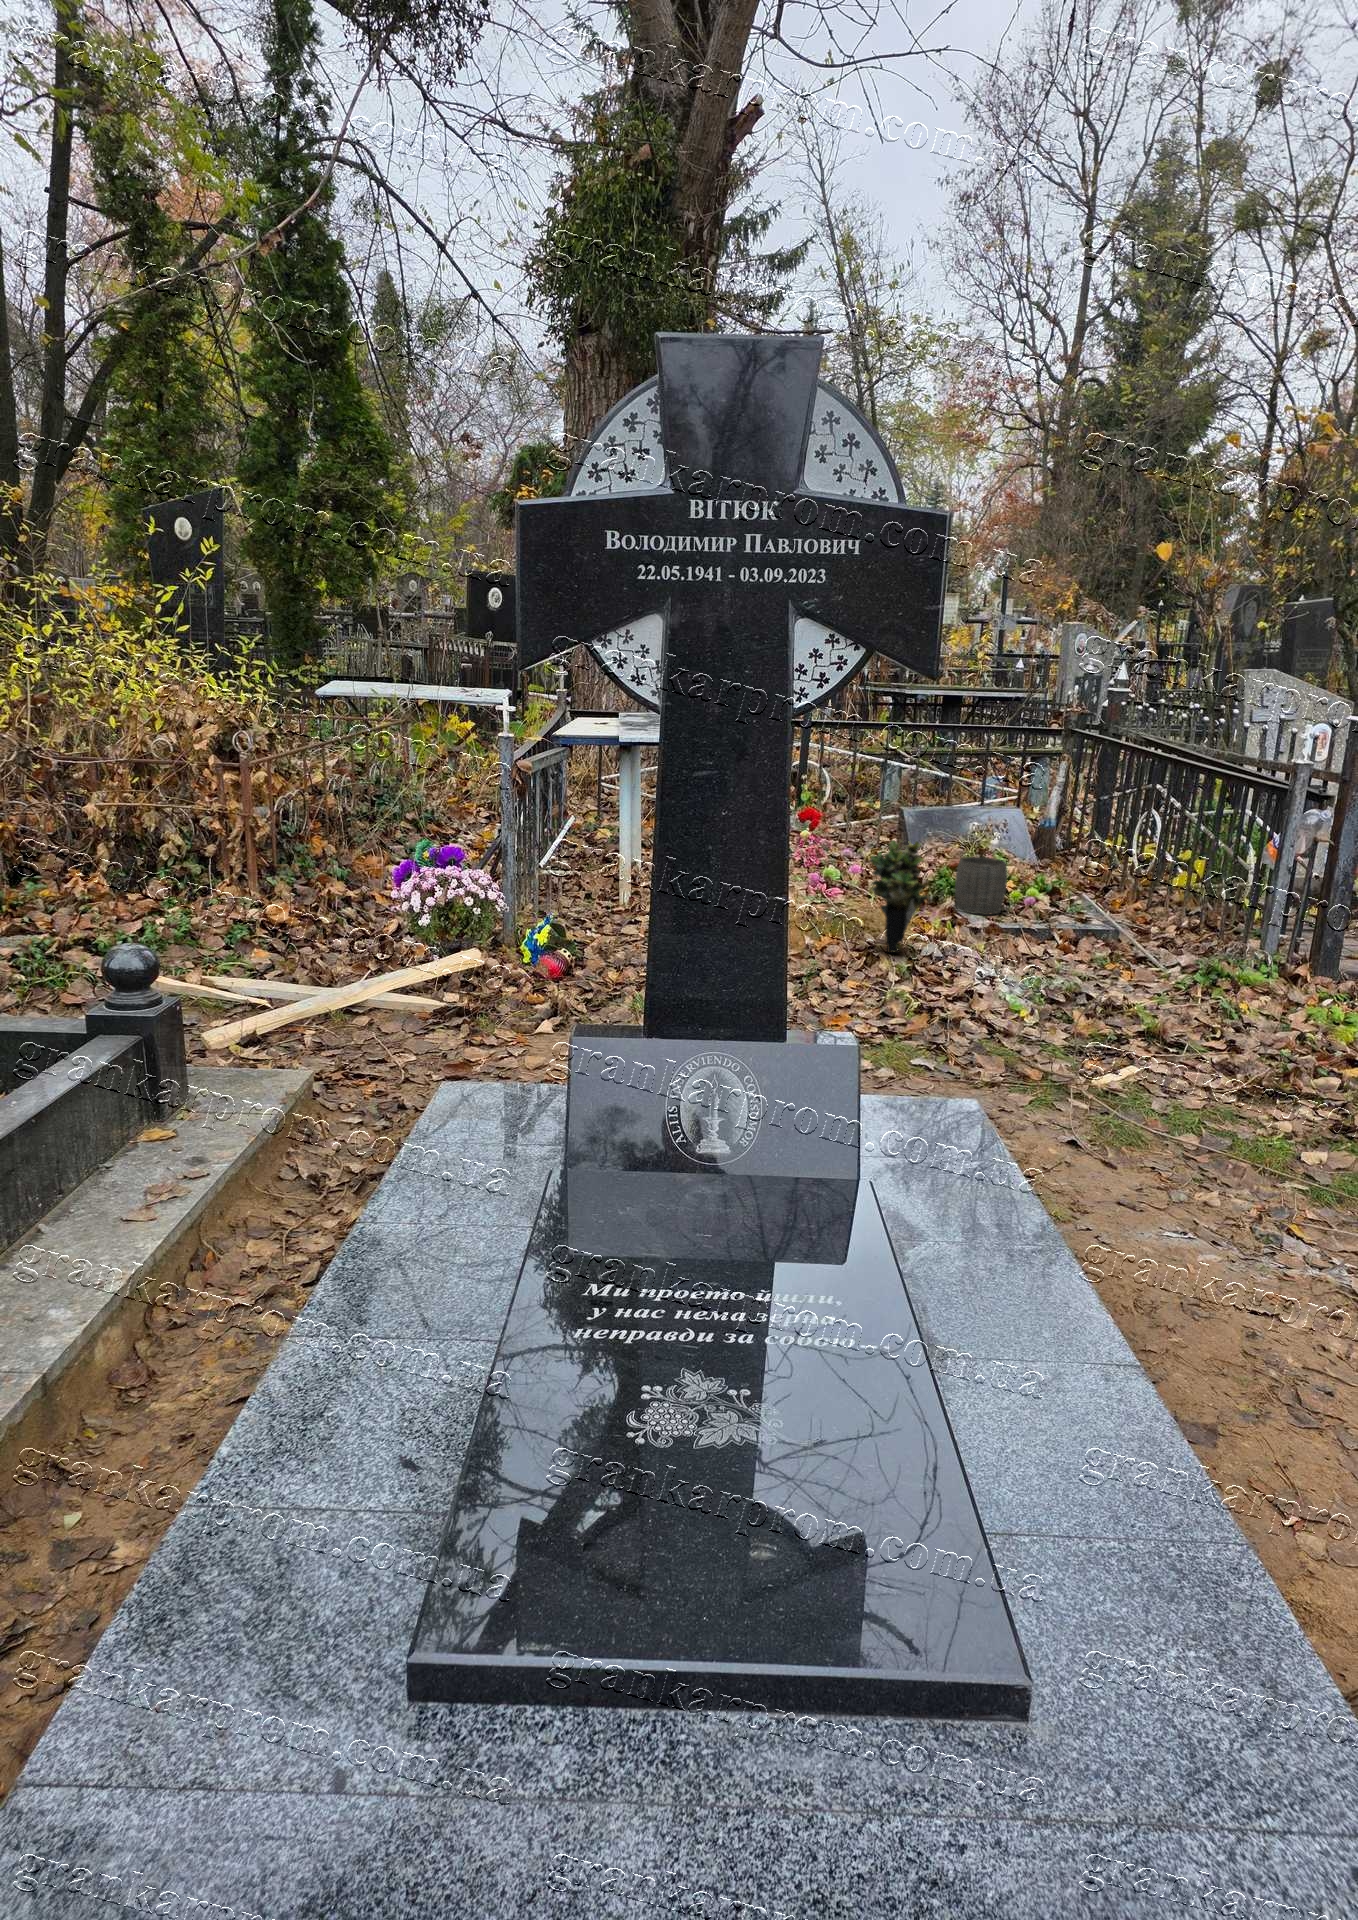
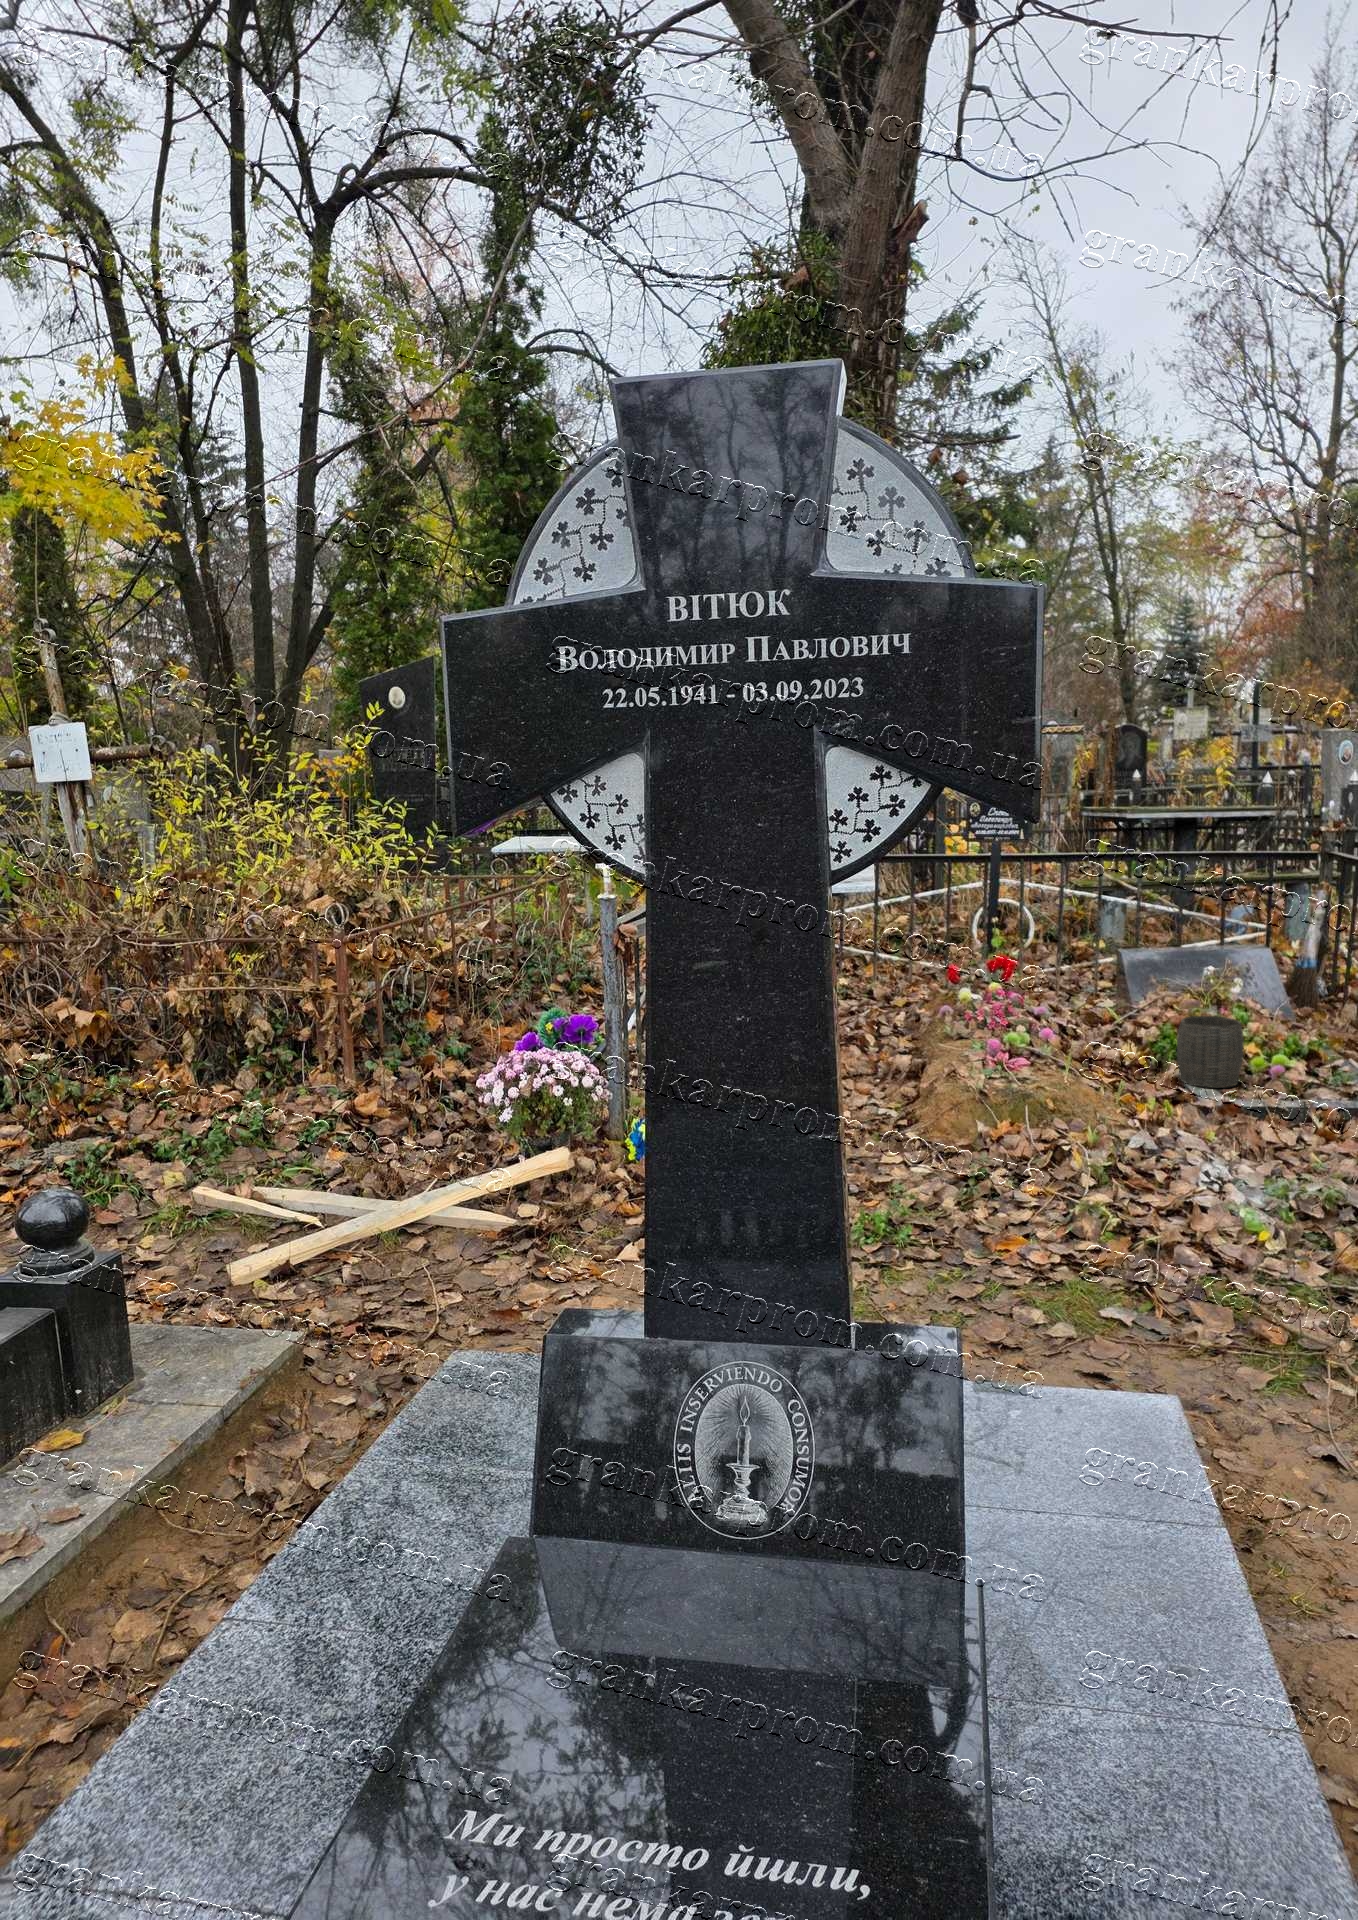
potted plant: present [870,840,928,953] -> none [1056,1004,1134,1147]

